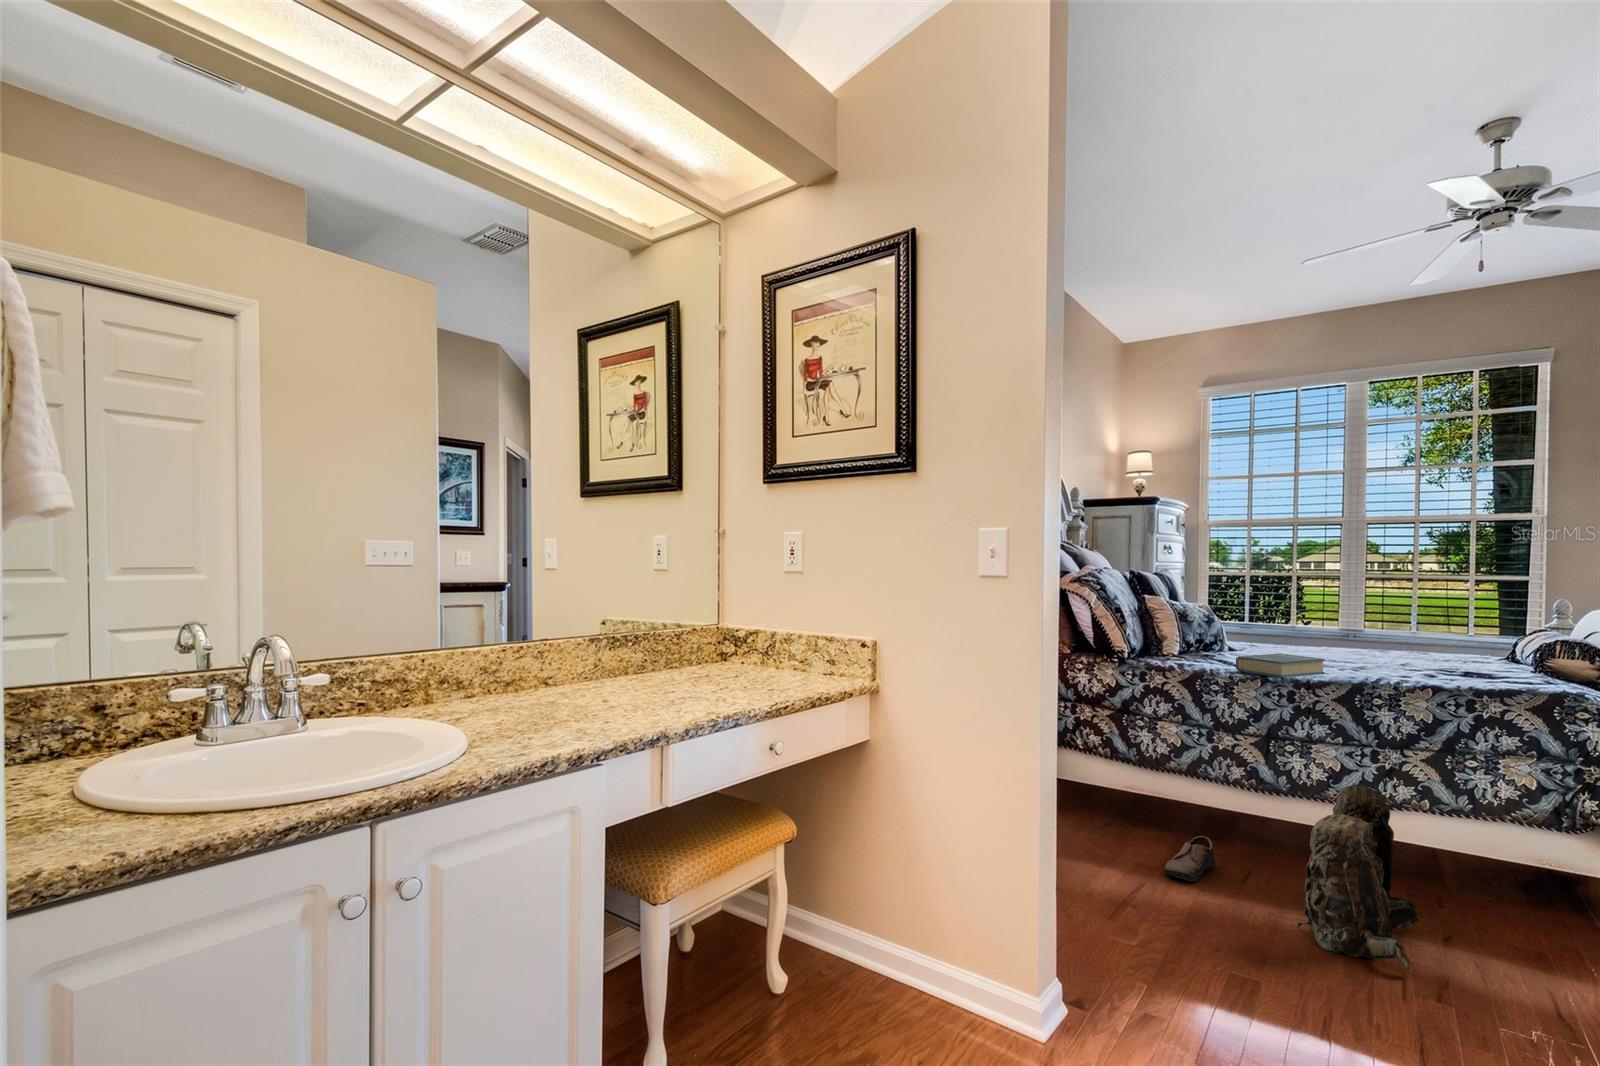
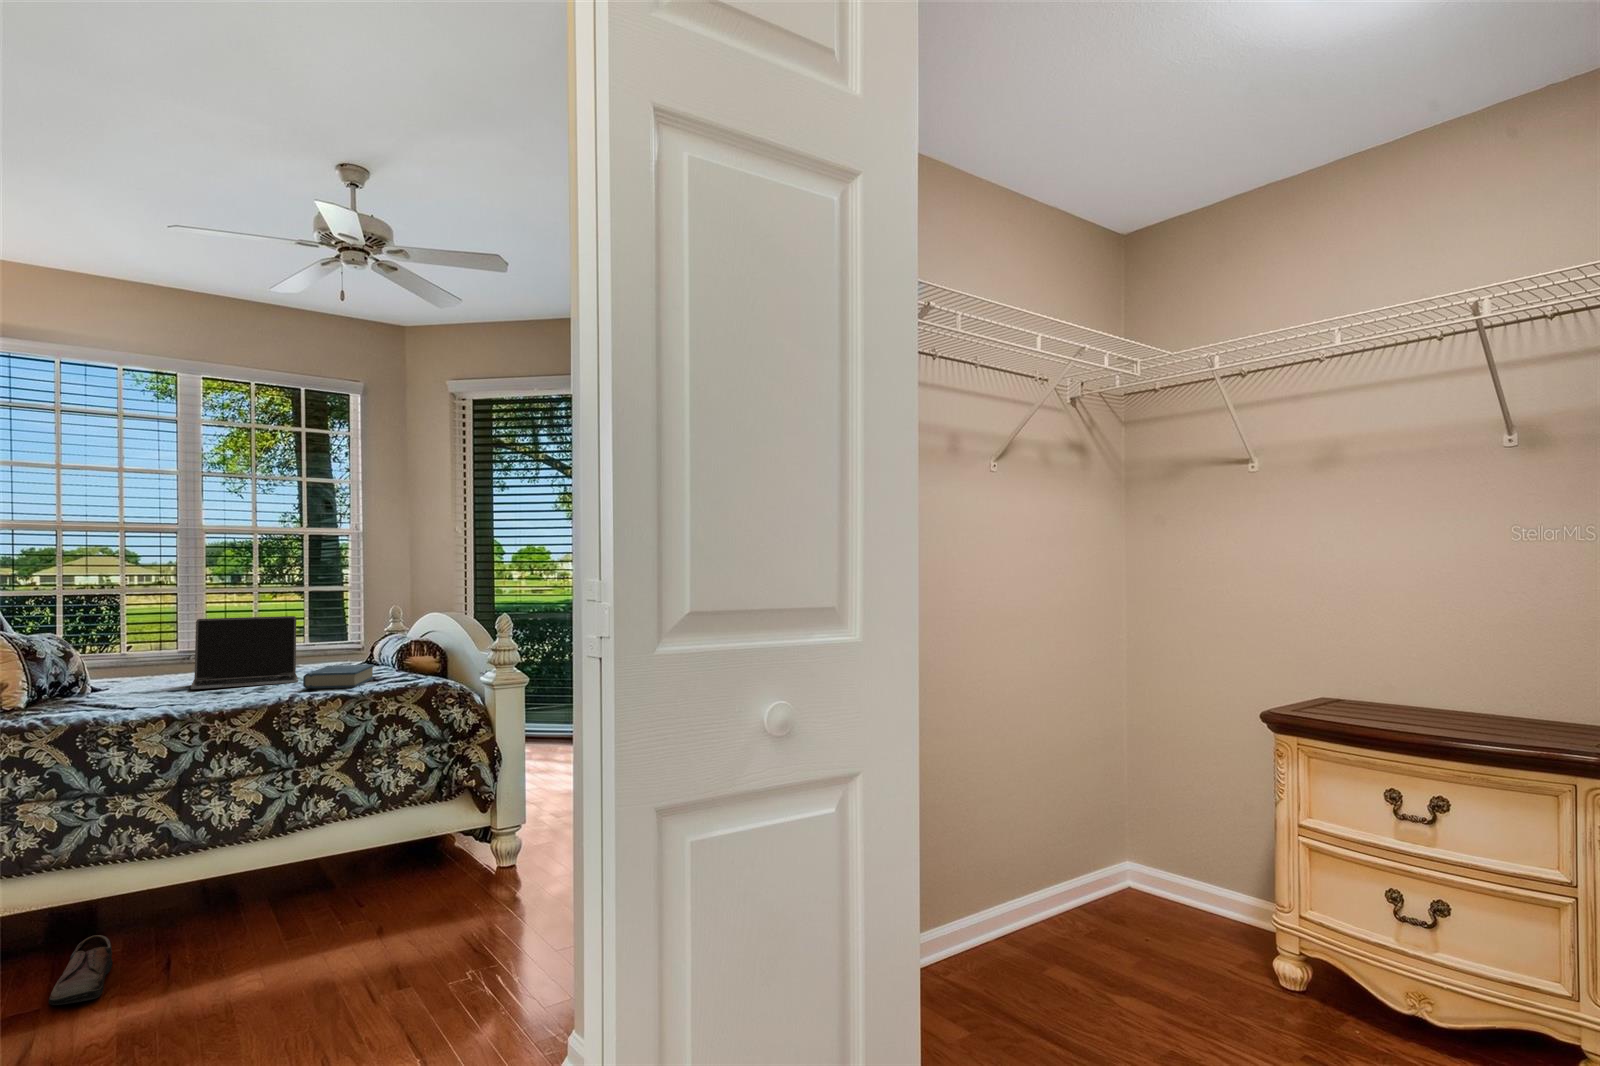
laptop: none [1306,599,1418,669] -> present [191,616,298,689]
hardback book: present [1236,654,1324,677] -> present [303,665,374,689]
backpack: present [1298,786,1419,970] -> none [251,811,371,995]

